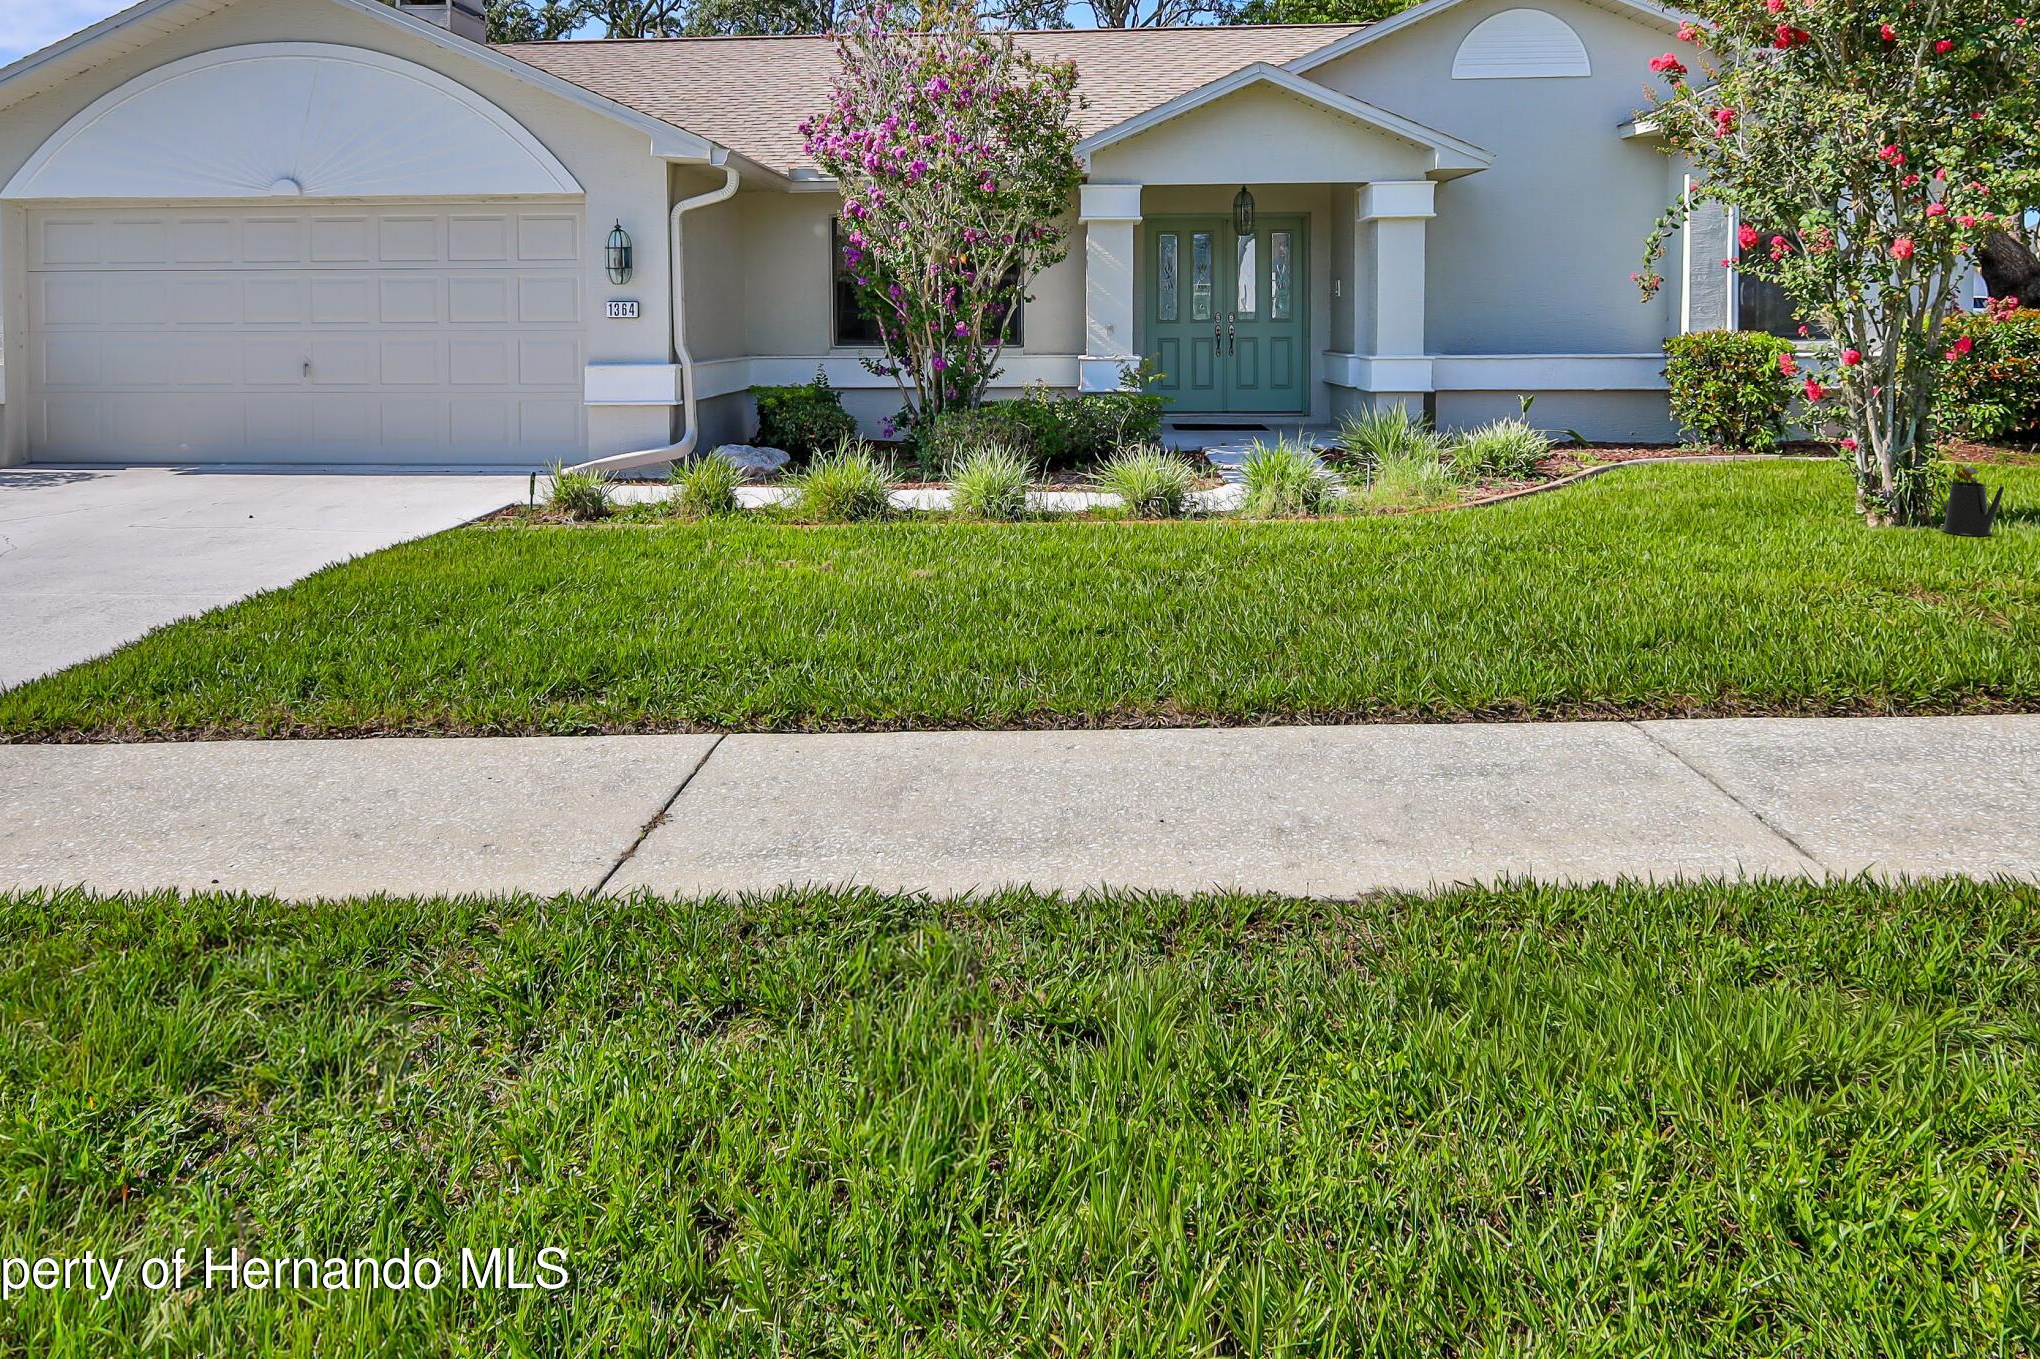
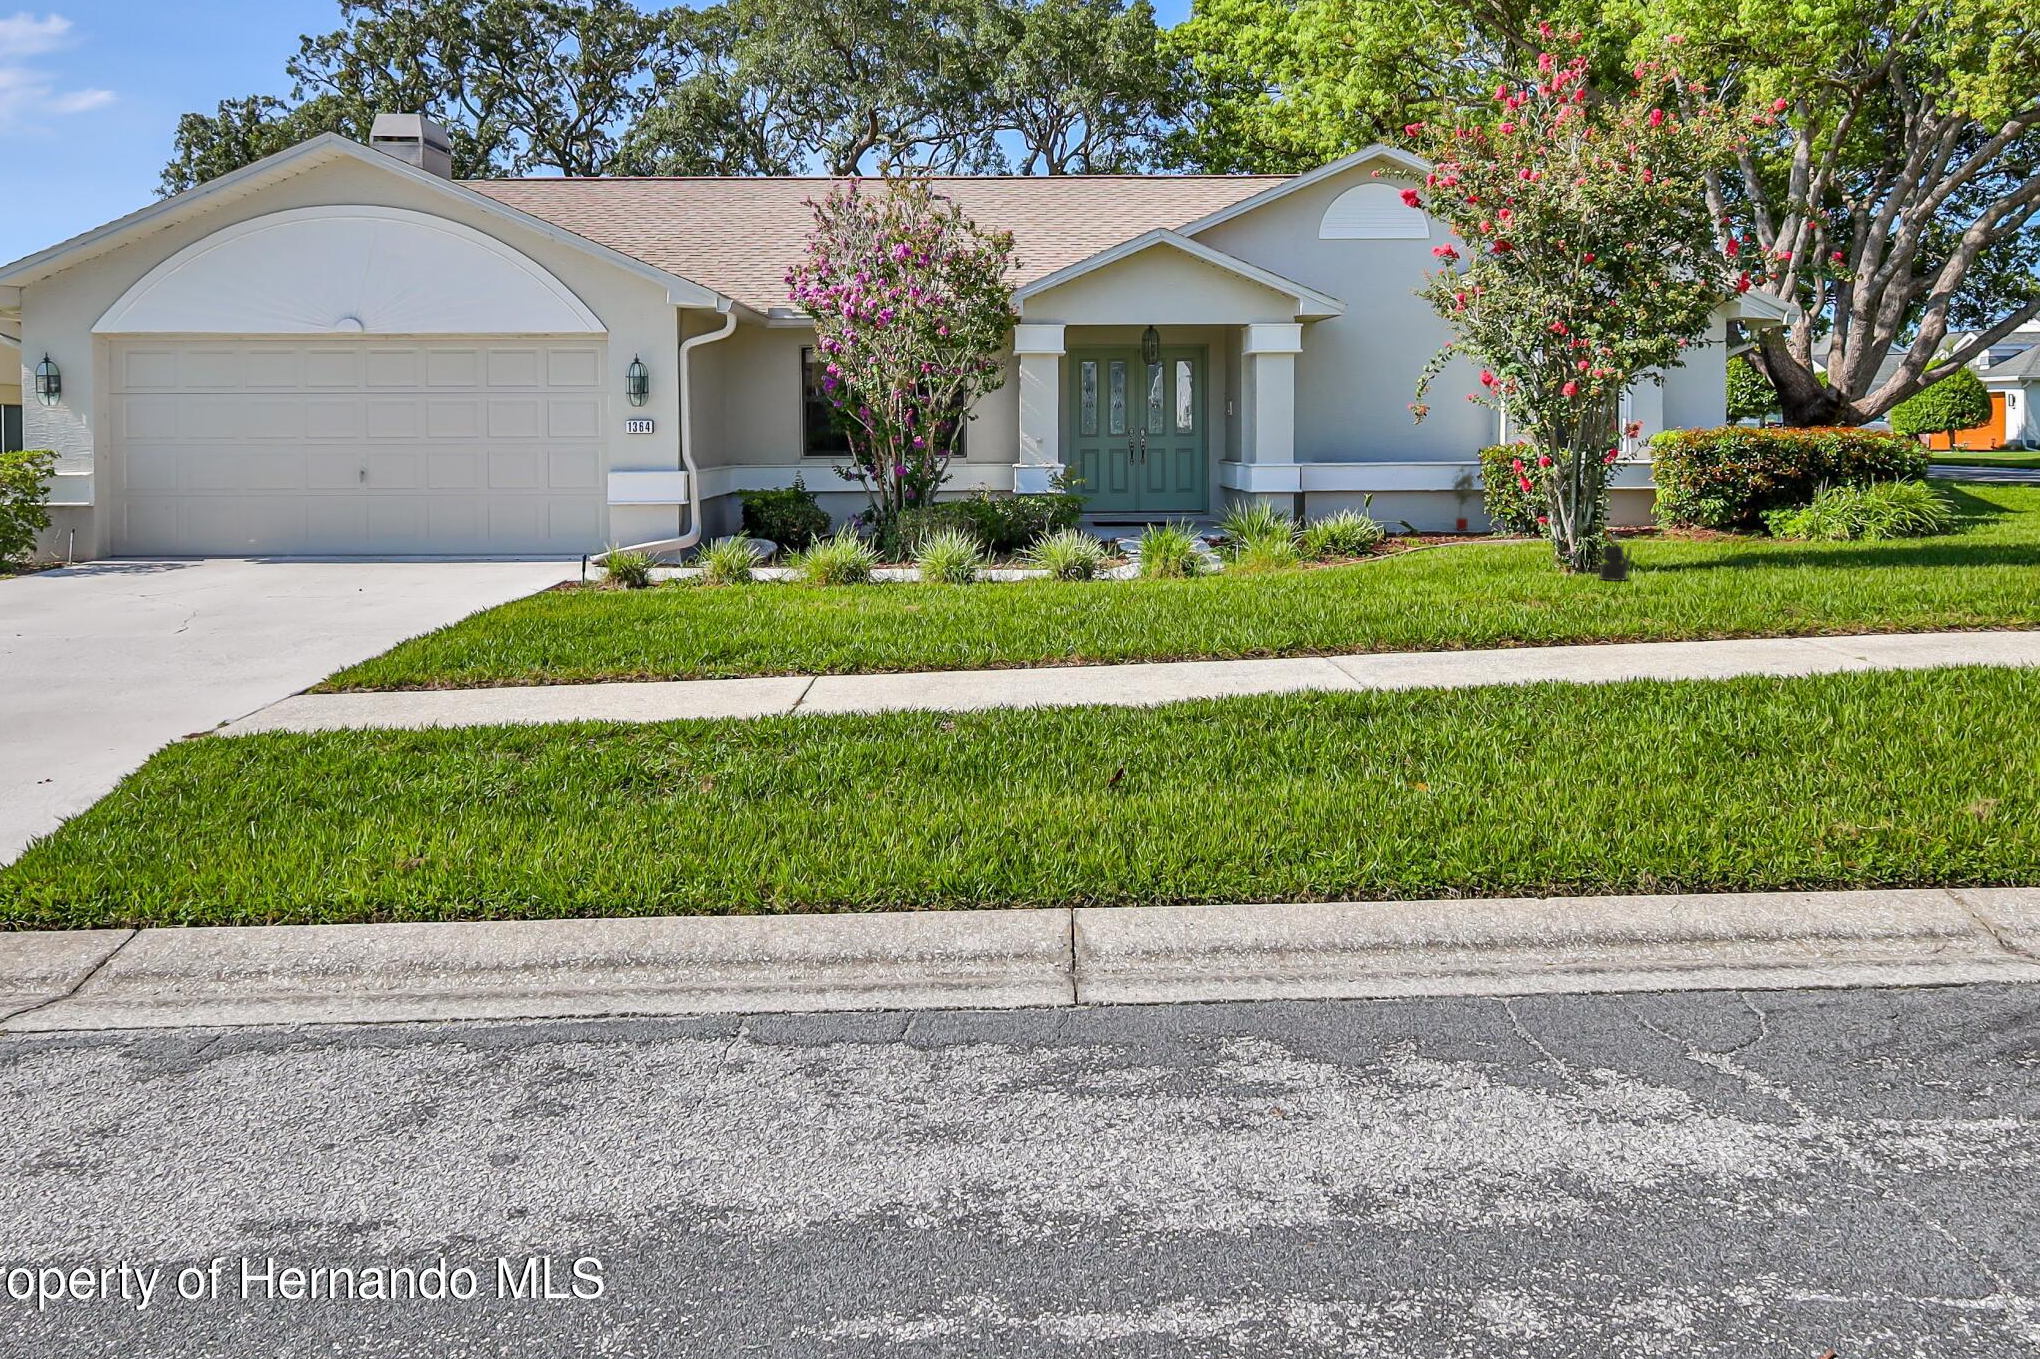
potted tree: none [1636,359,1684,443] -> present [1452,467,1483,530]

